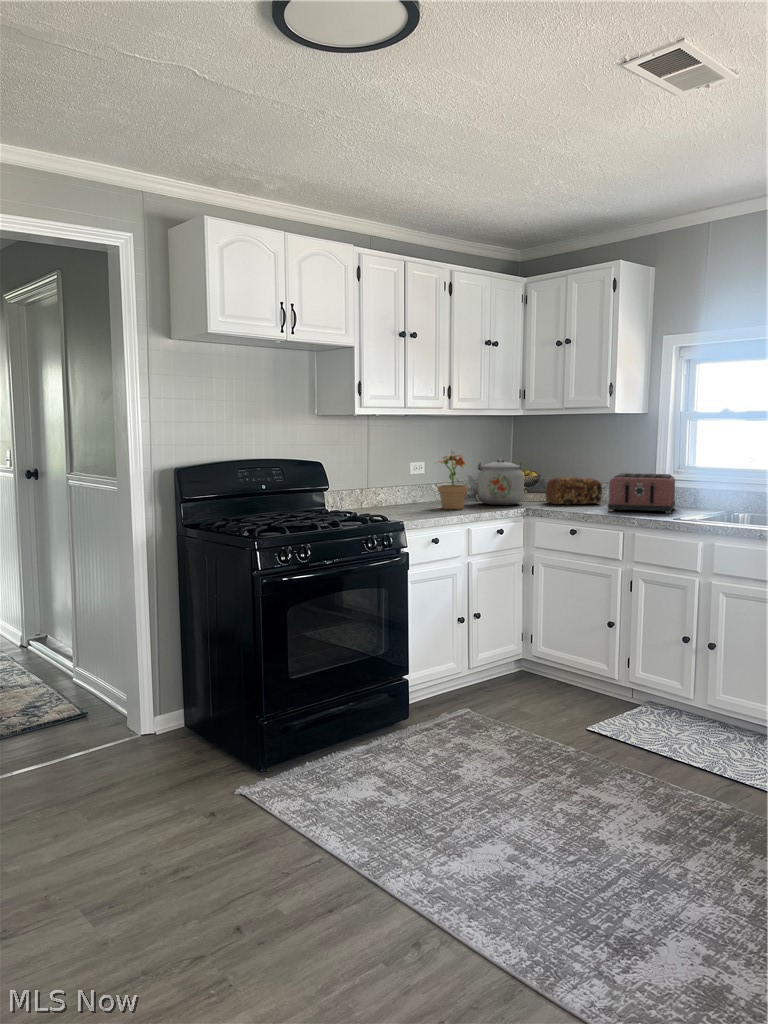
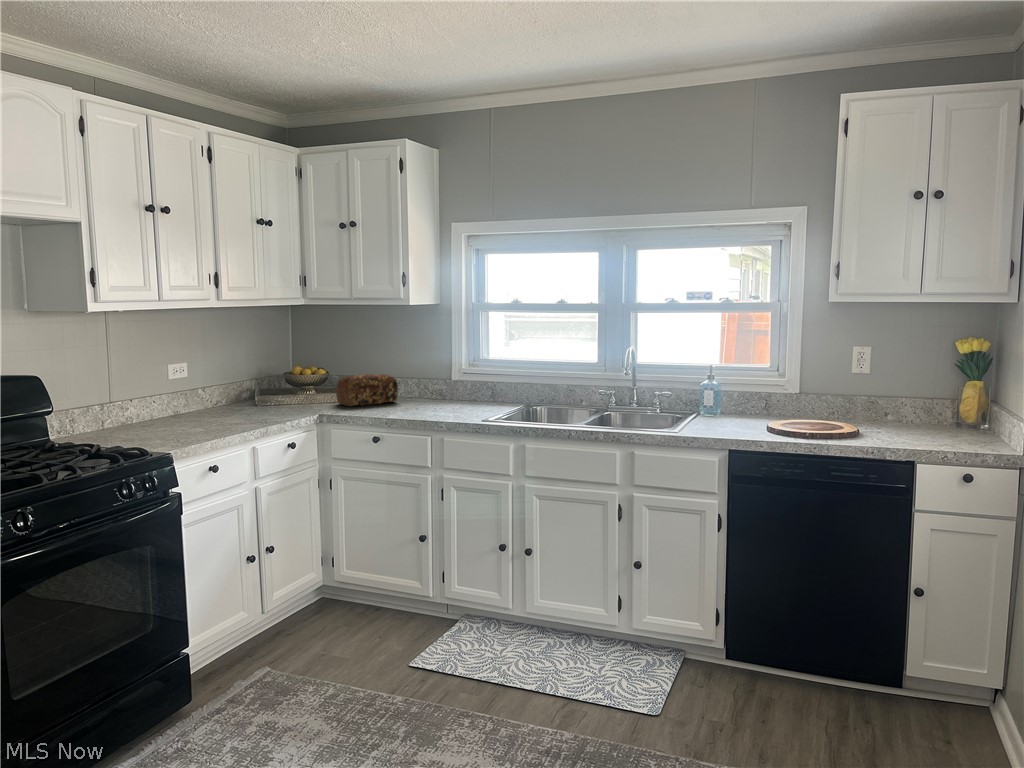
potted plant: present [438,452,468,509] -> none [203,353,248,424]
kettle: present [468,459,524,505] -> none [244,358,313,412]
toaster: present [607,473,675,514] -> none [409,369,476,414]

